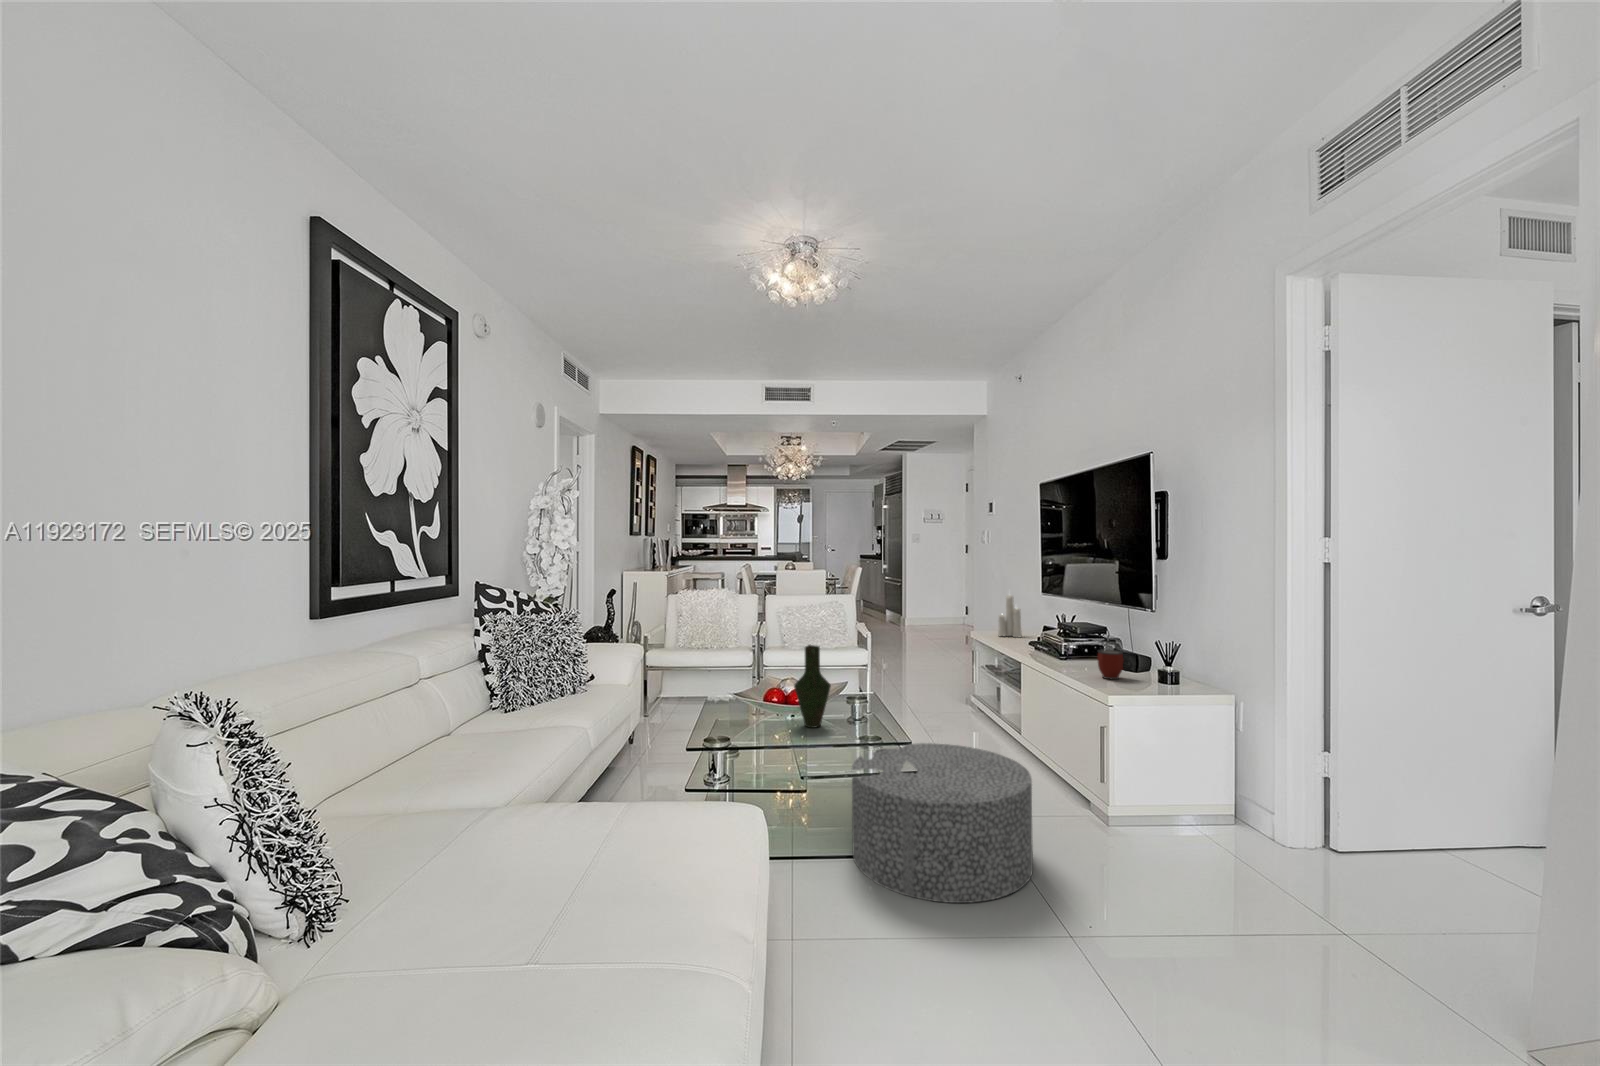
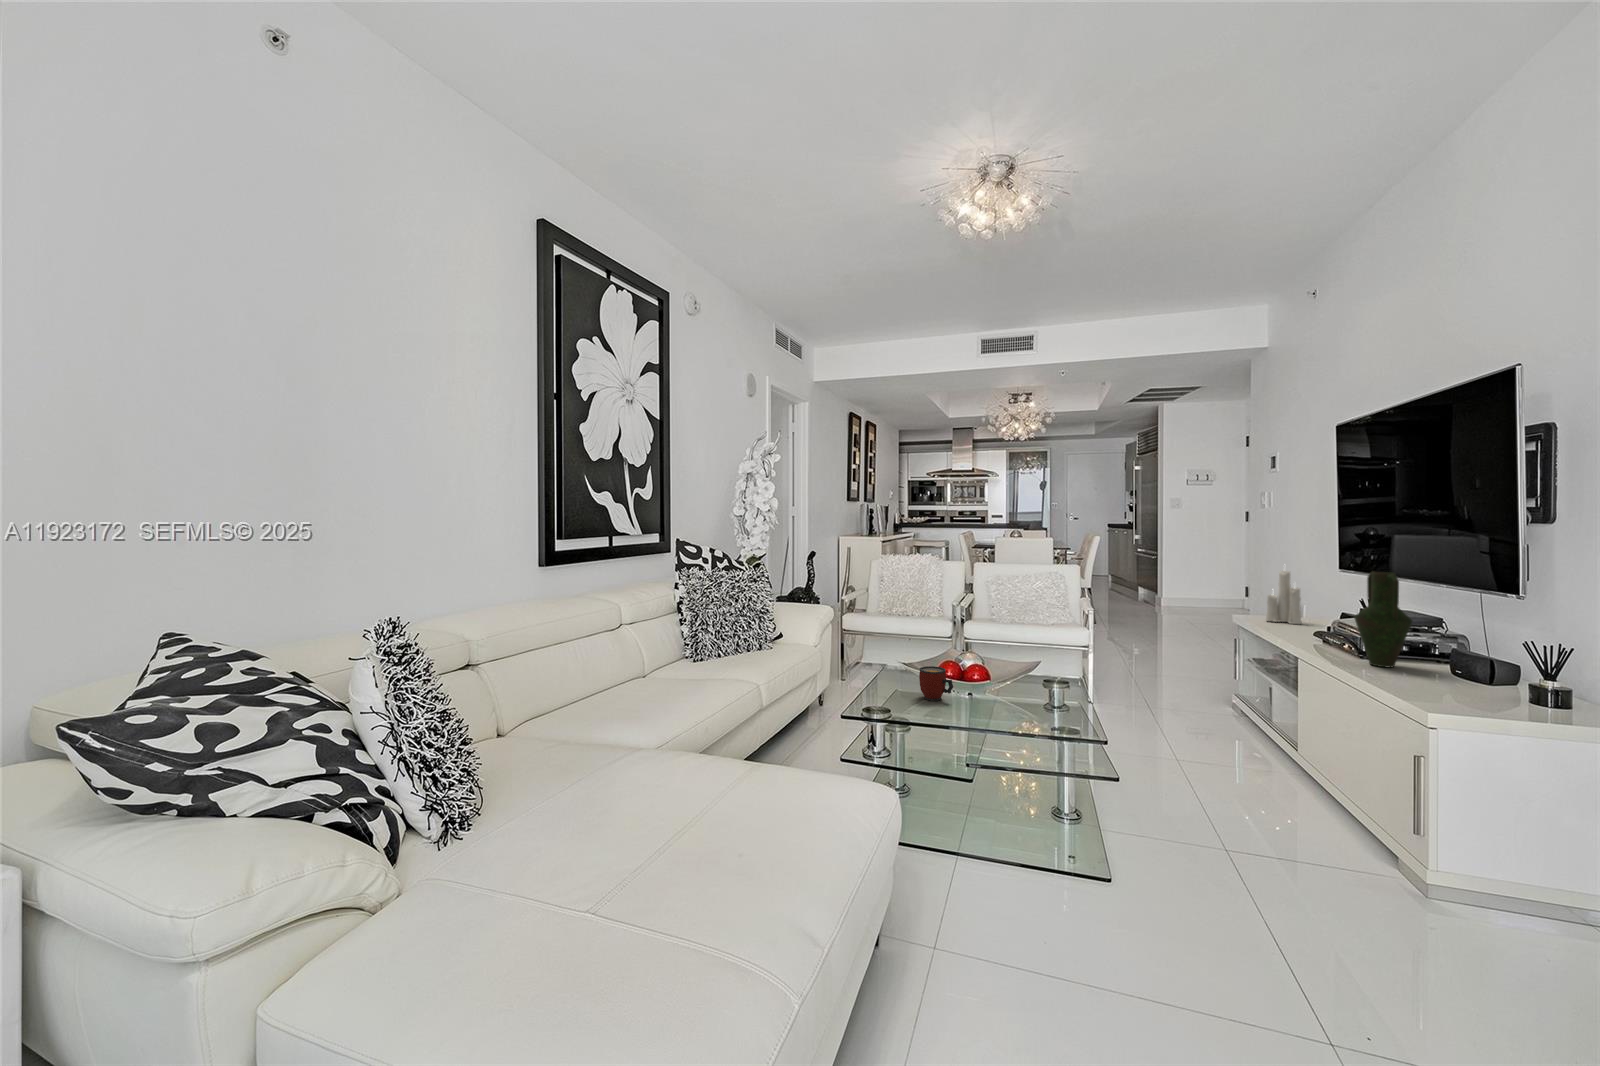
vase: present [794,645,831,728] -> present [1354,572,1412,667]
mug: present [1097,650,1132,679] -> present [919,666,953,701]
ottoman: present [852,743,1033,903] -> none [1035,742,1285,958]

